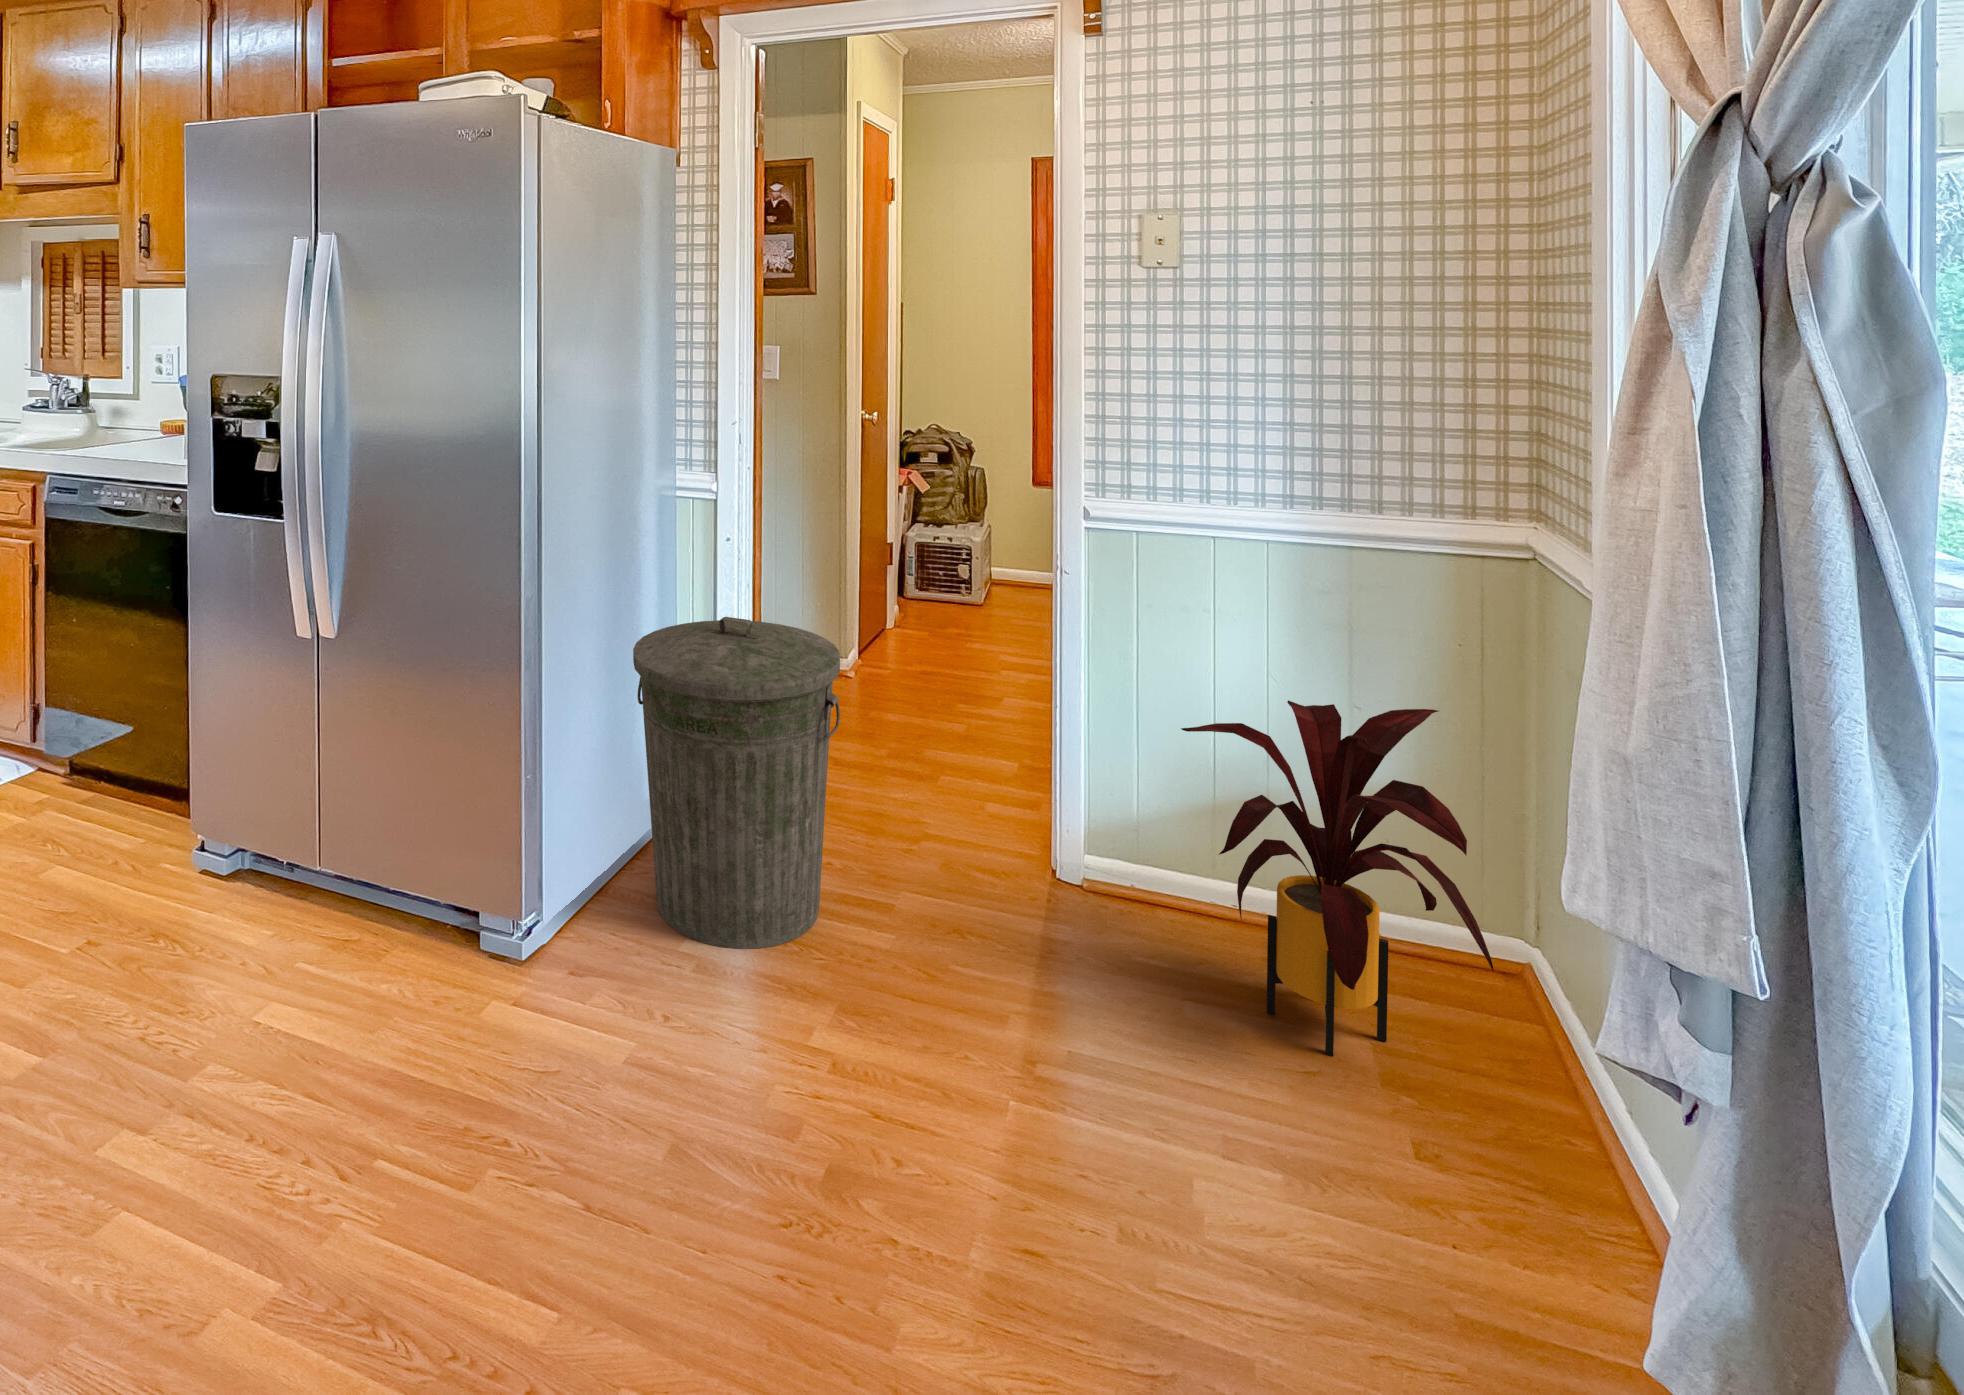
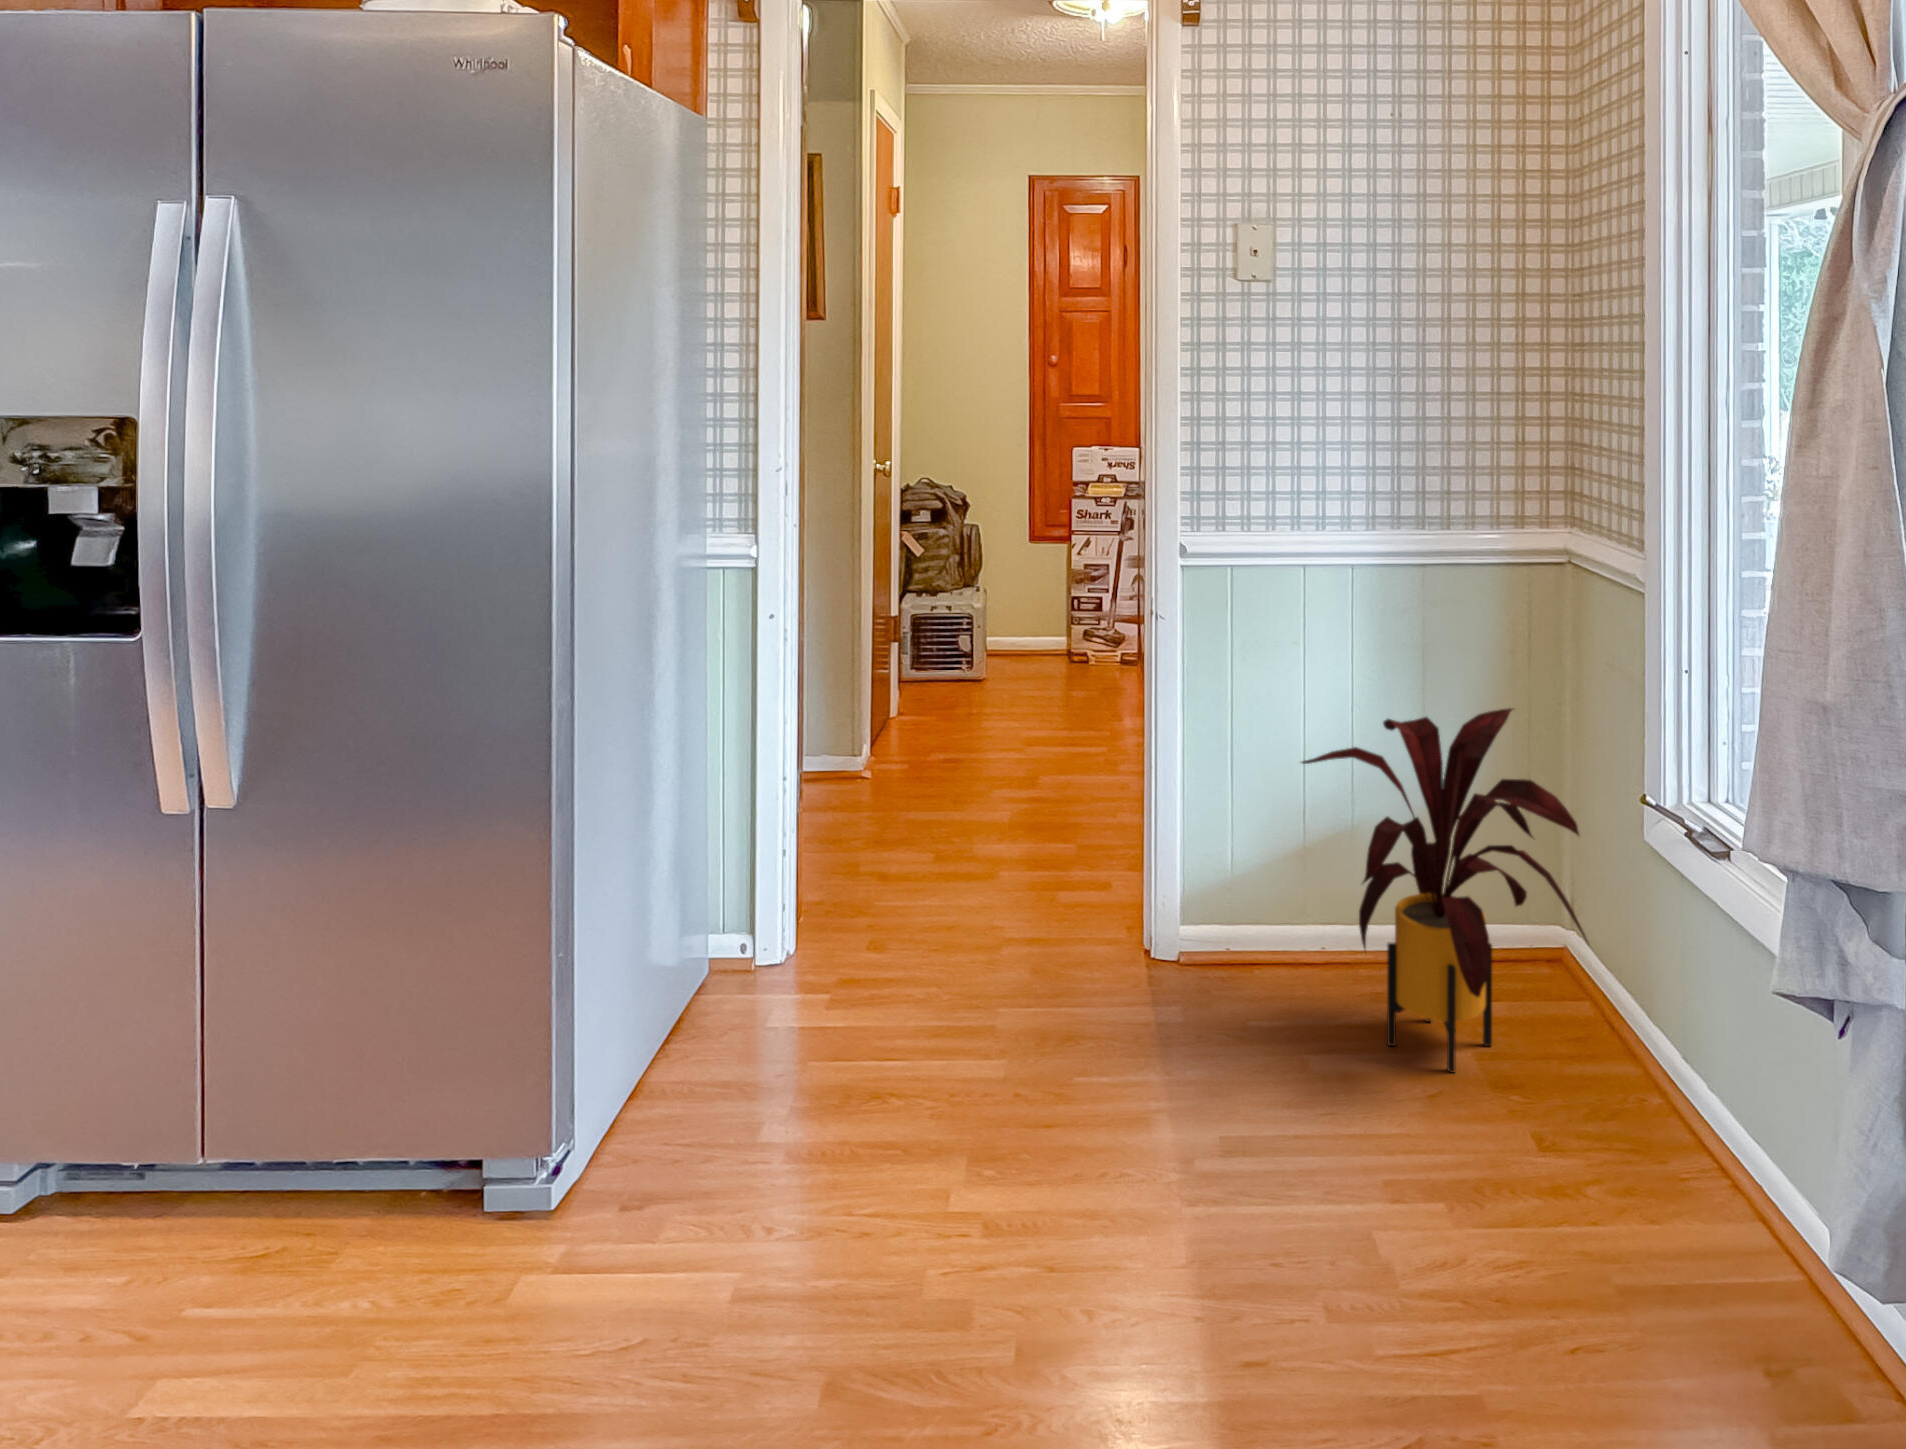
trash can: present [633,617,840,949] -> none [680,703,942,1127]

